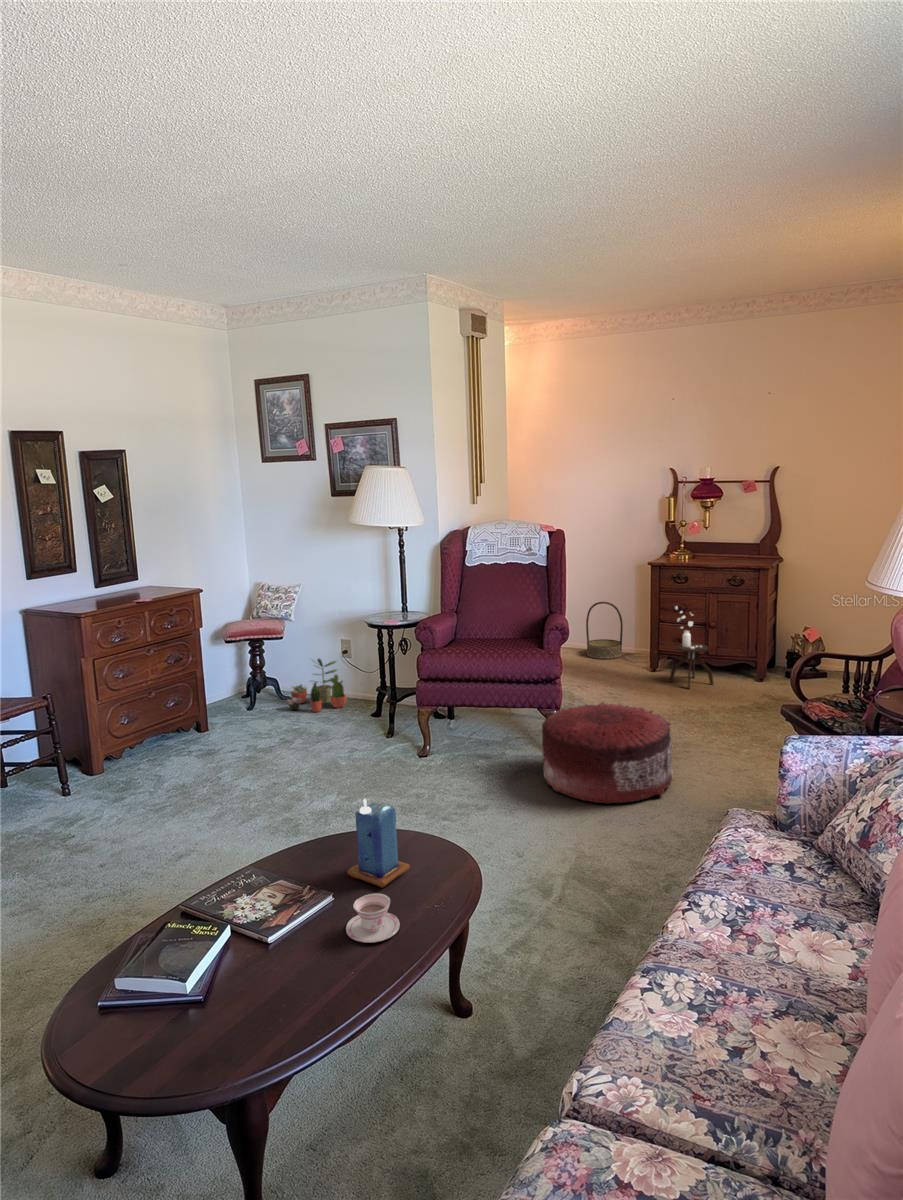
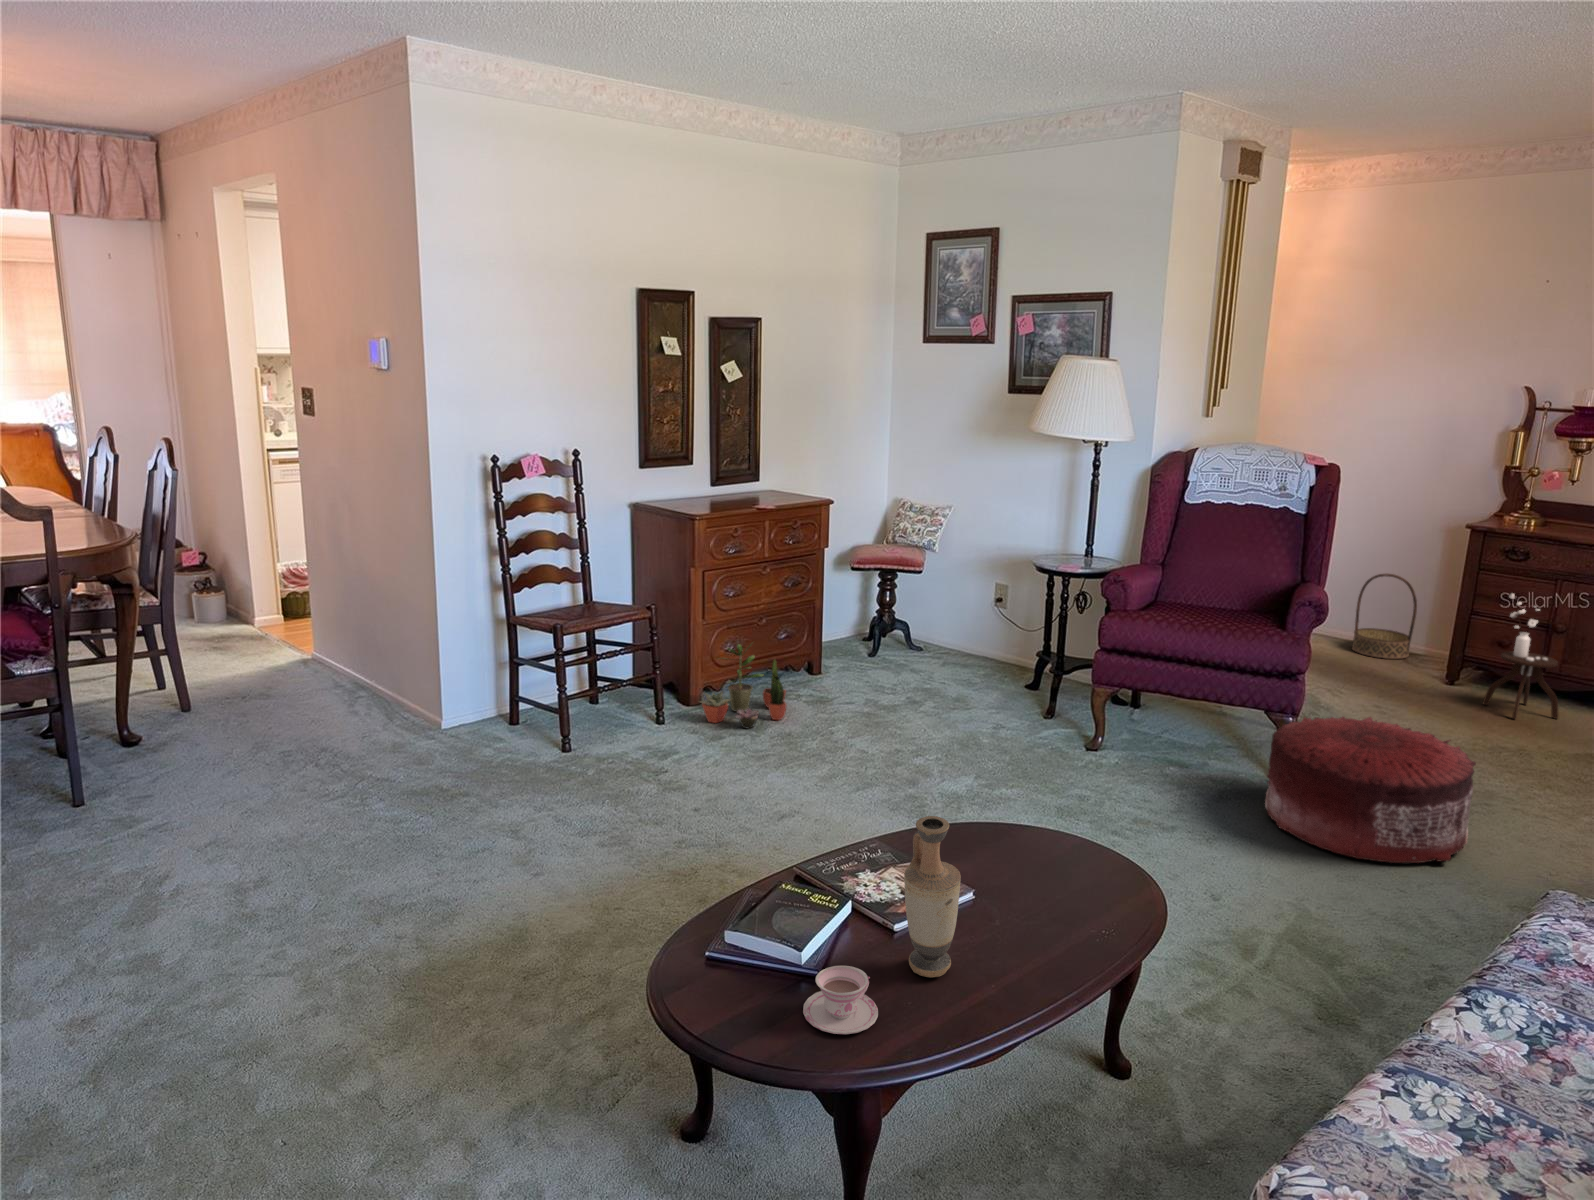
potted plant: present [287,658,347,712] -> present [701,644,787,728]
candle: present [347,799,410,888] -> none [996,784,1076,897]
vase: none [263,844,313,982] -> present [904,816,961,977]
teacup: present [346,893,400,943] -> present [803,966,878,1034]

